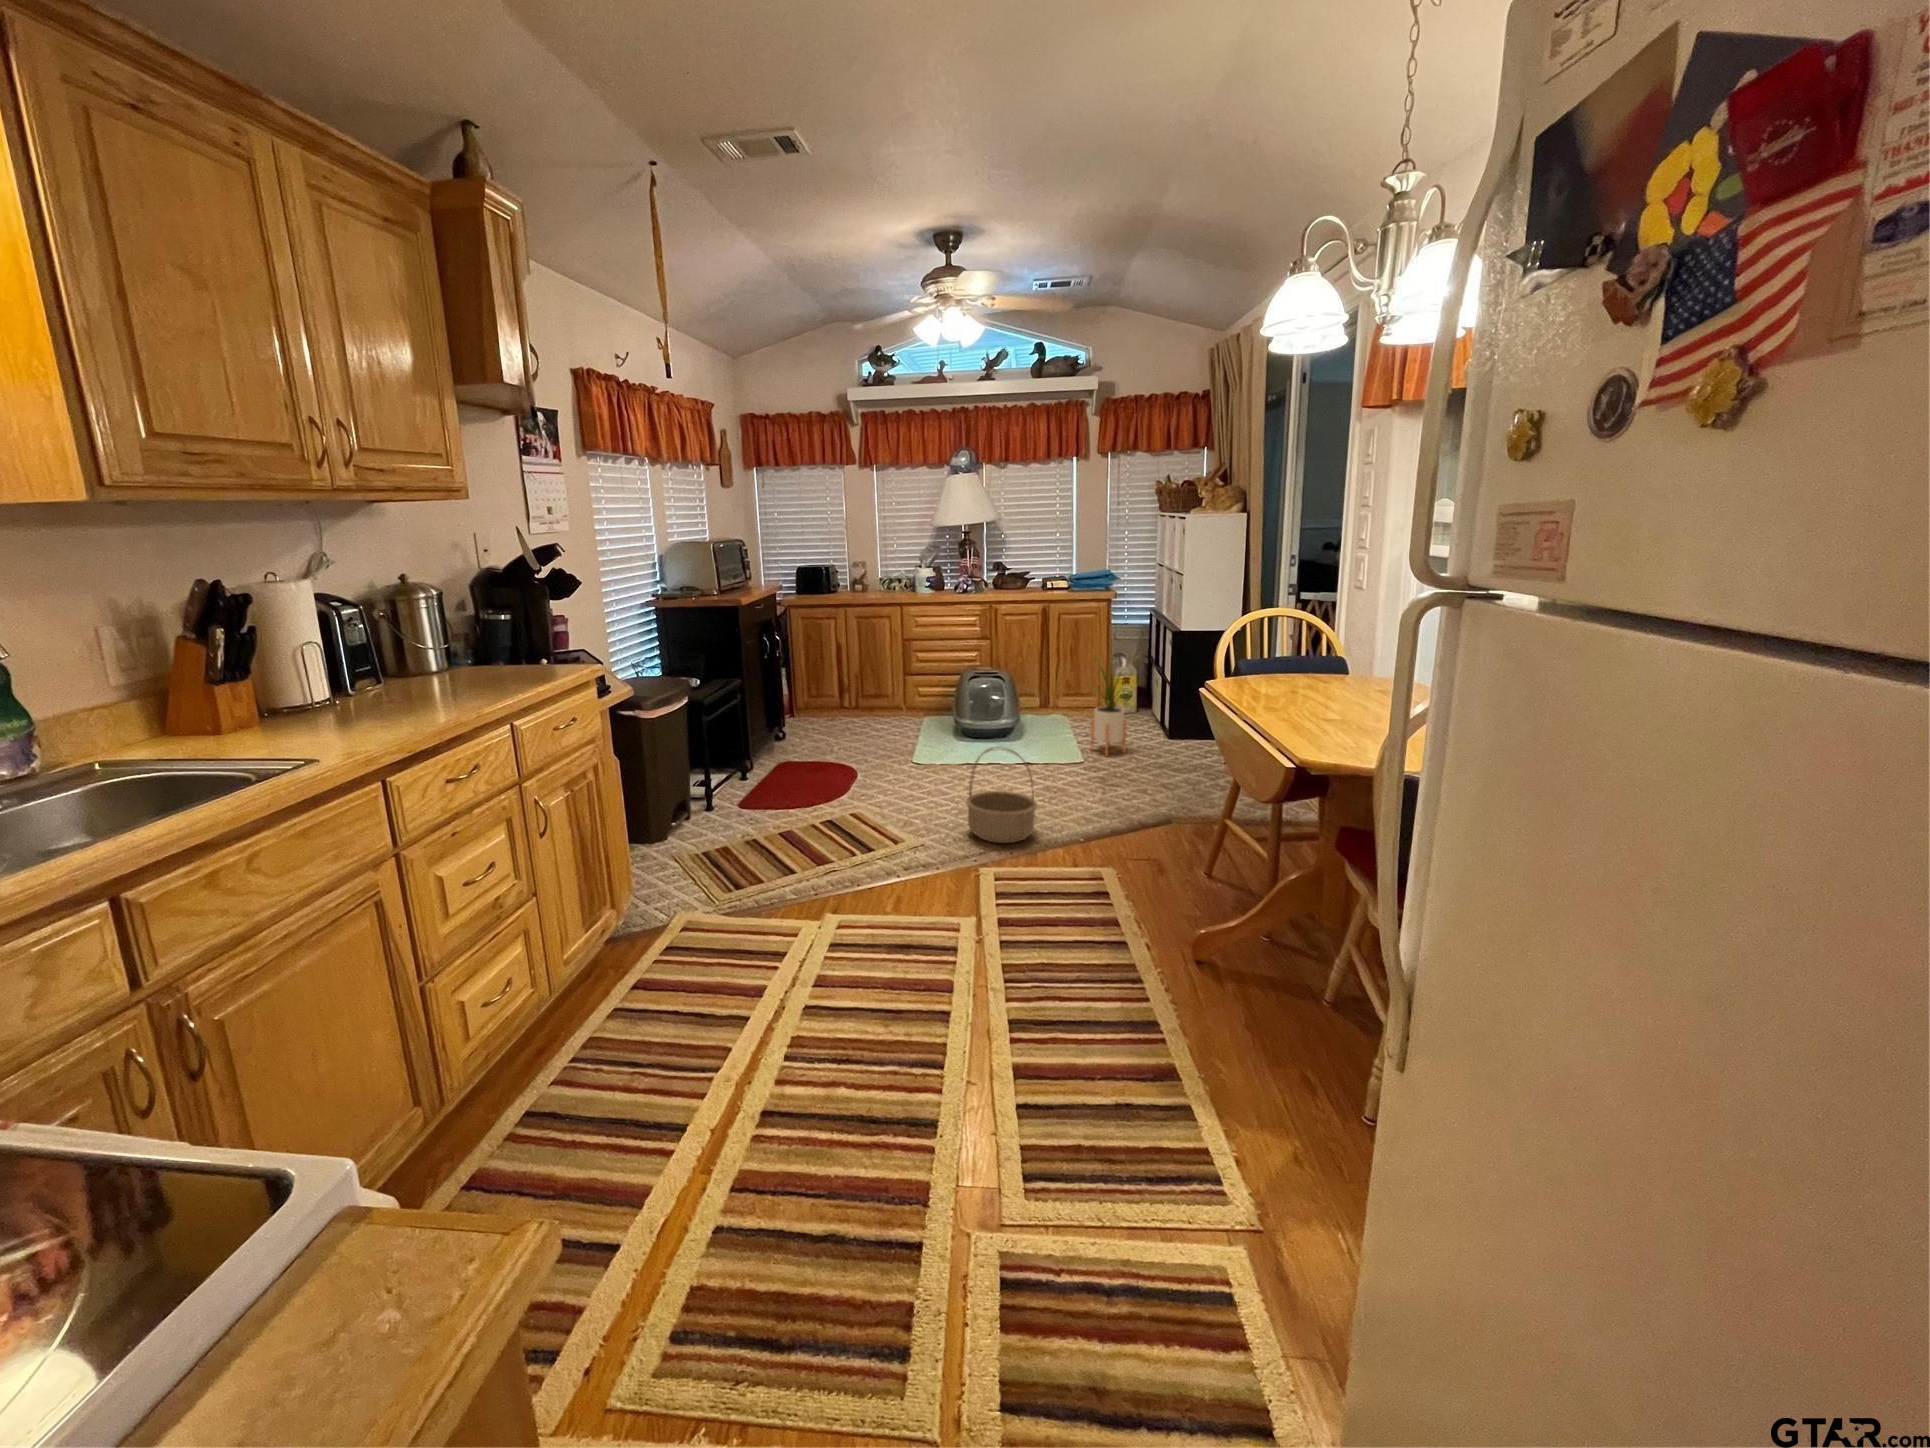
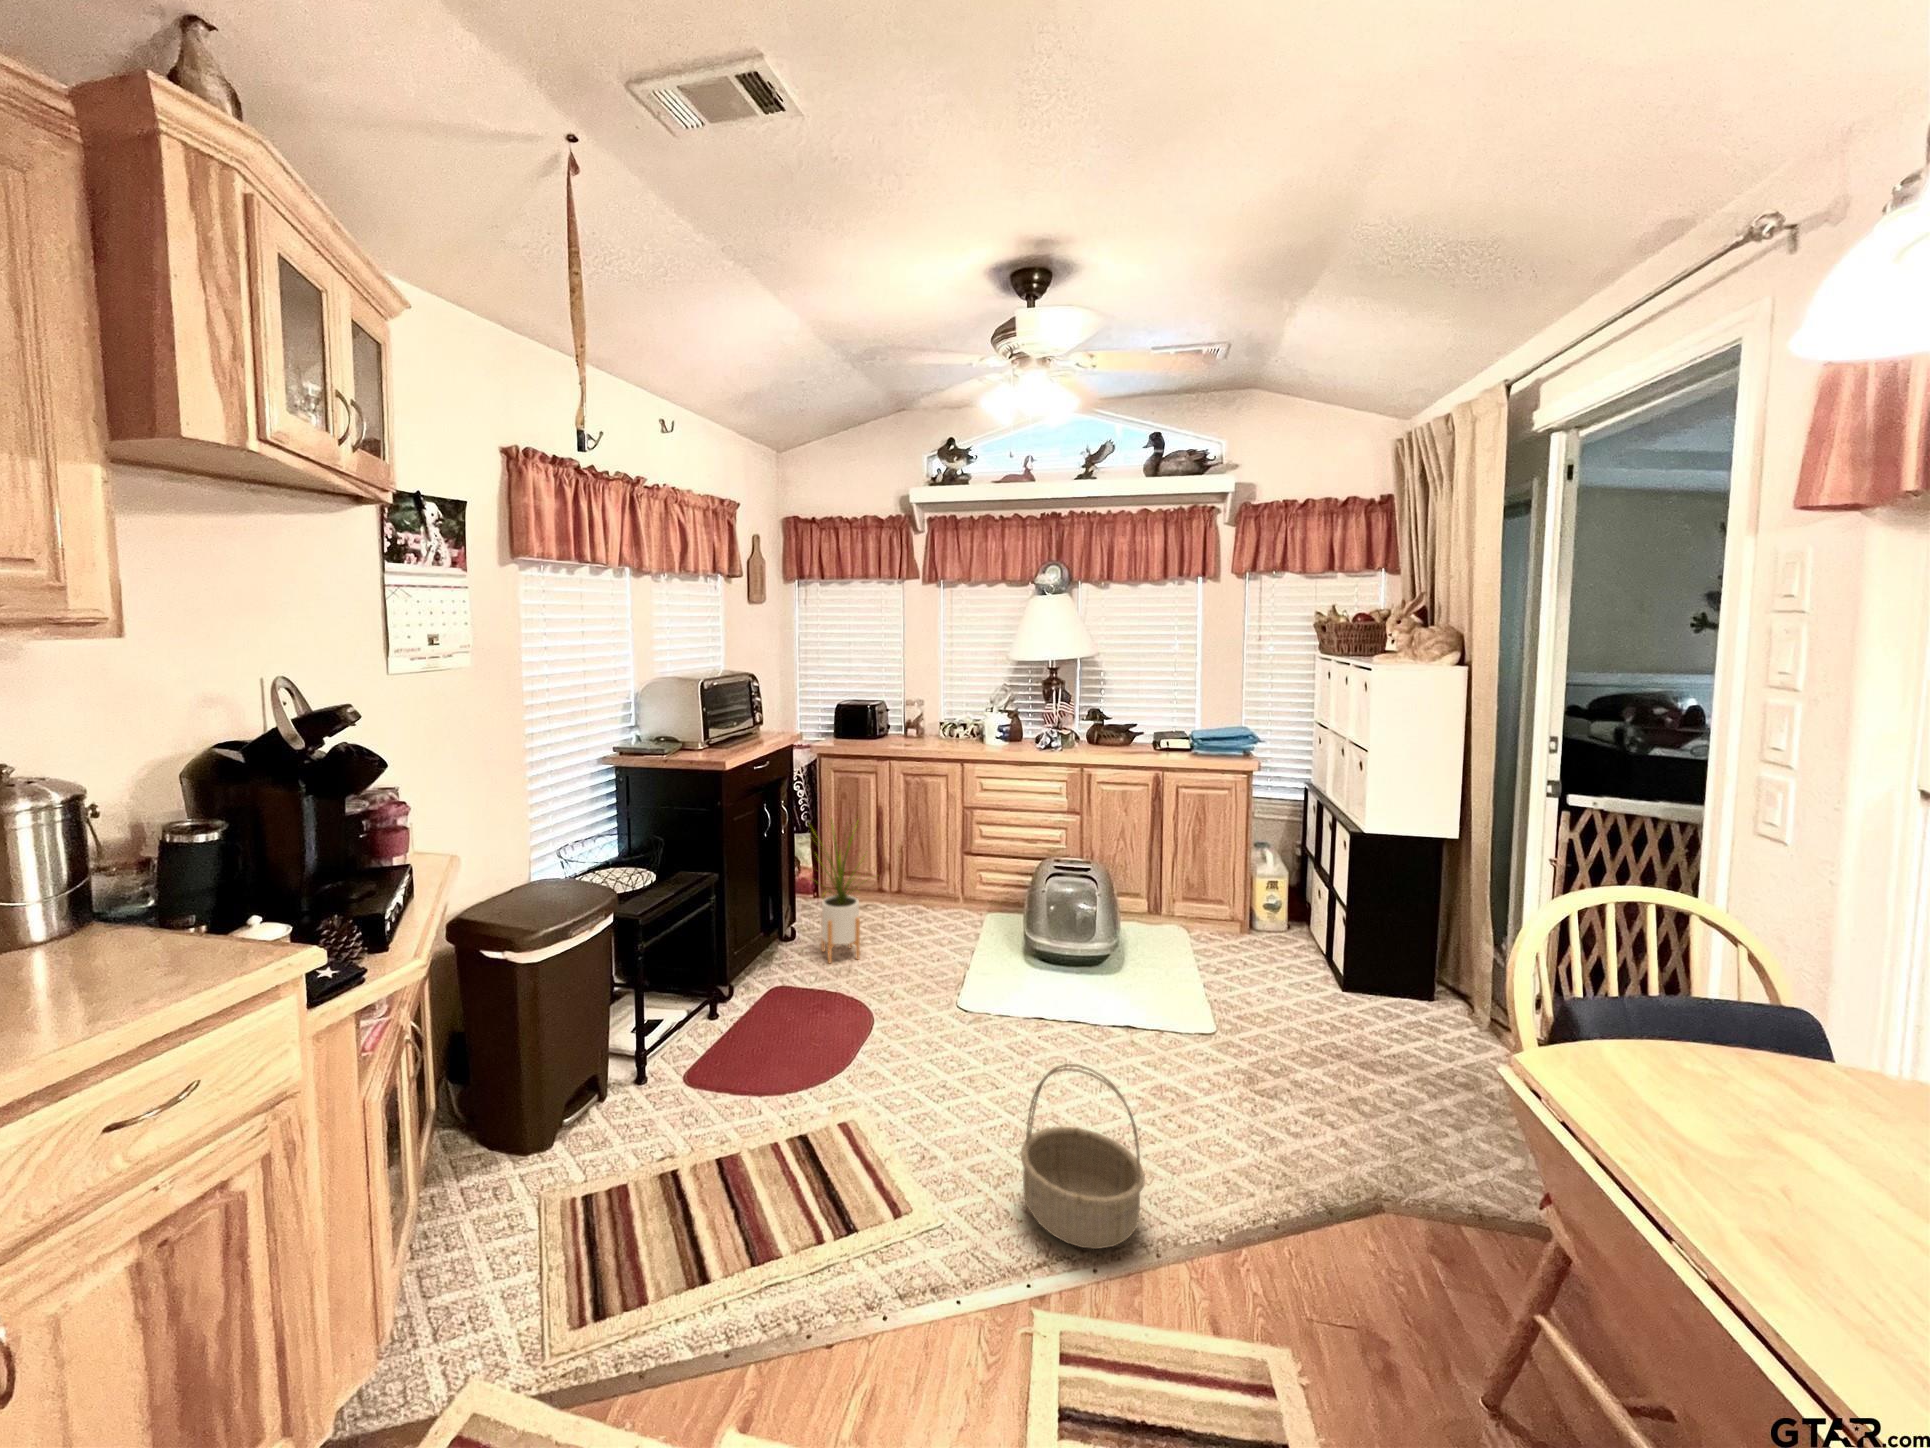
house plant: present [1091,651,1129,756] -> present [811,820,865,963]

